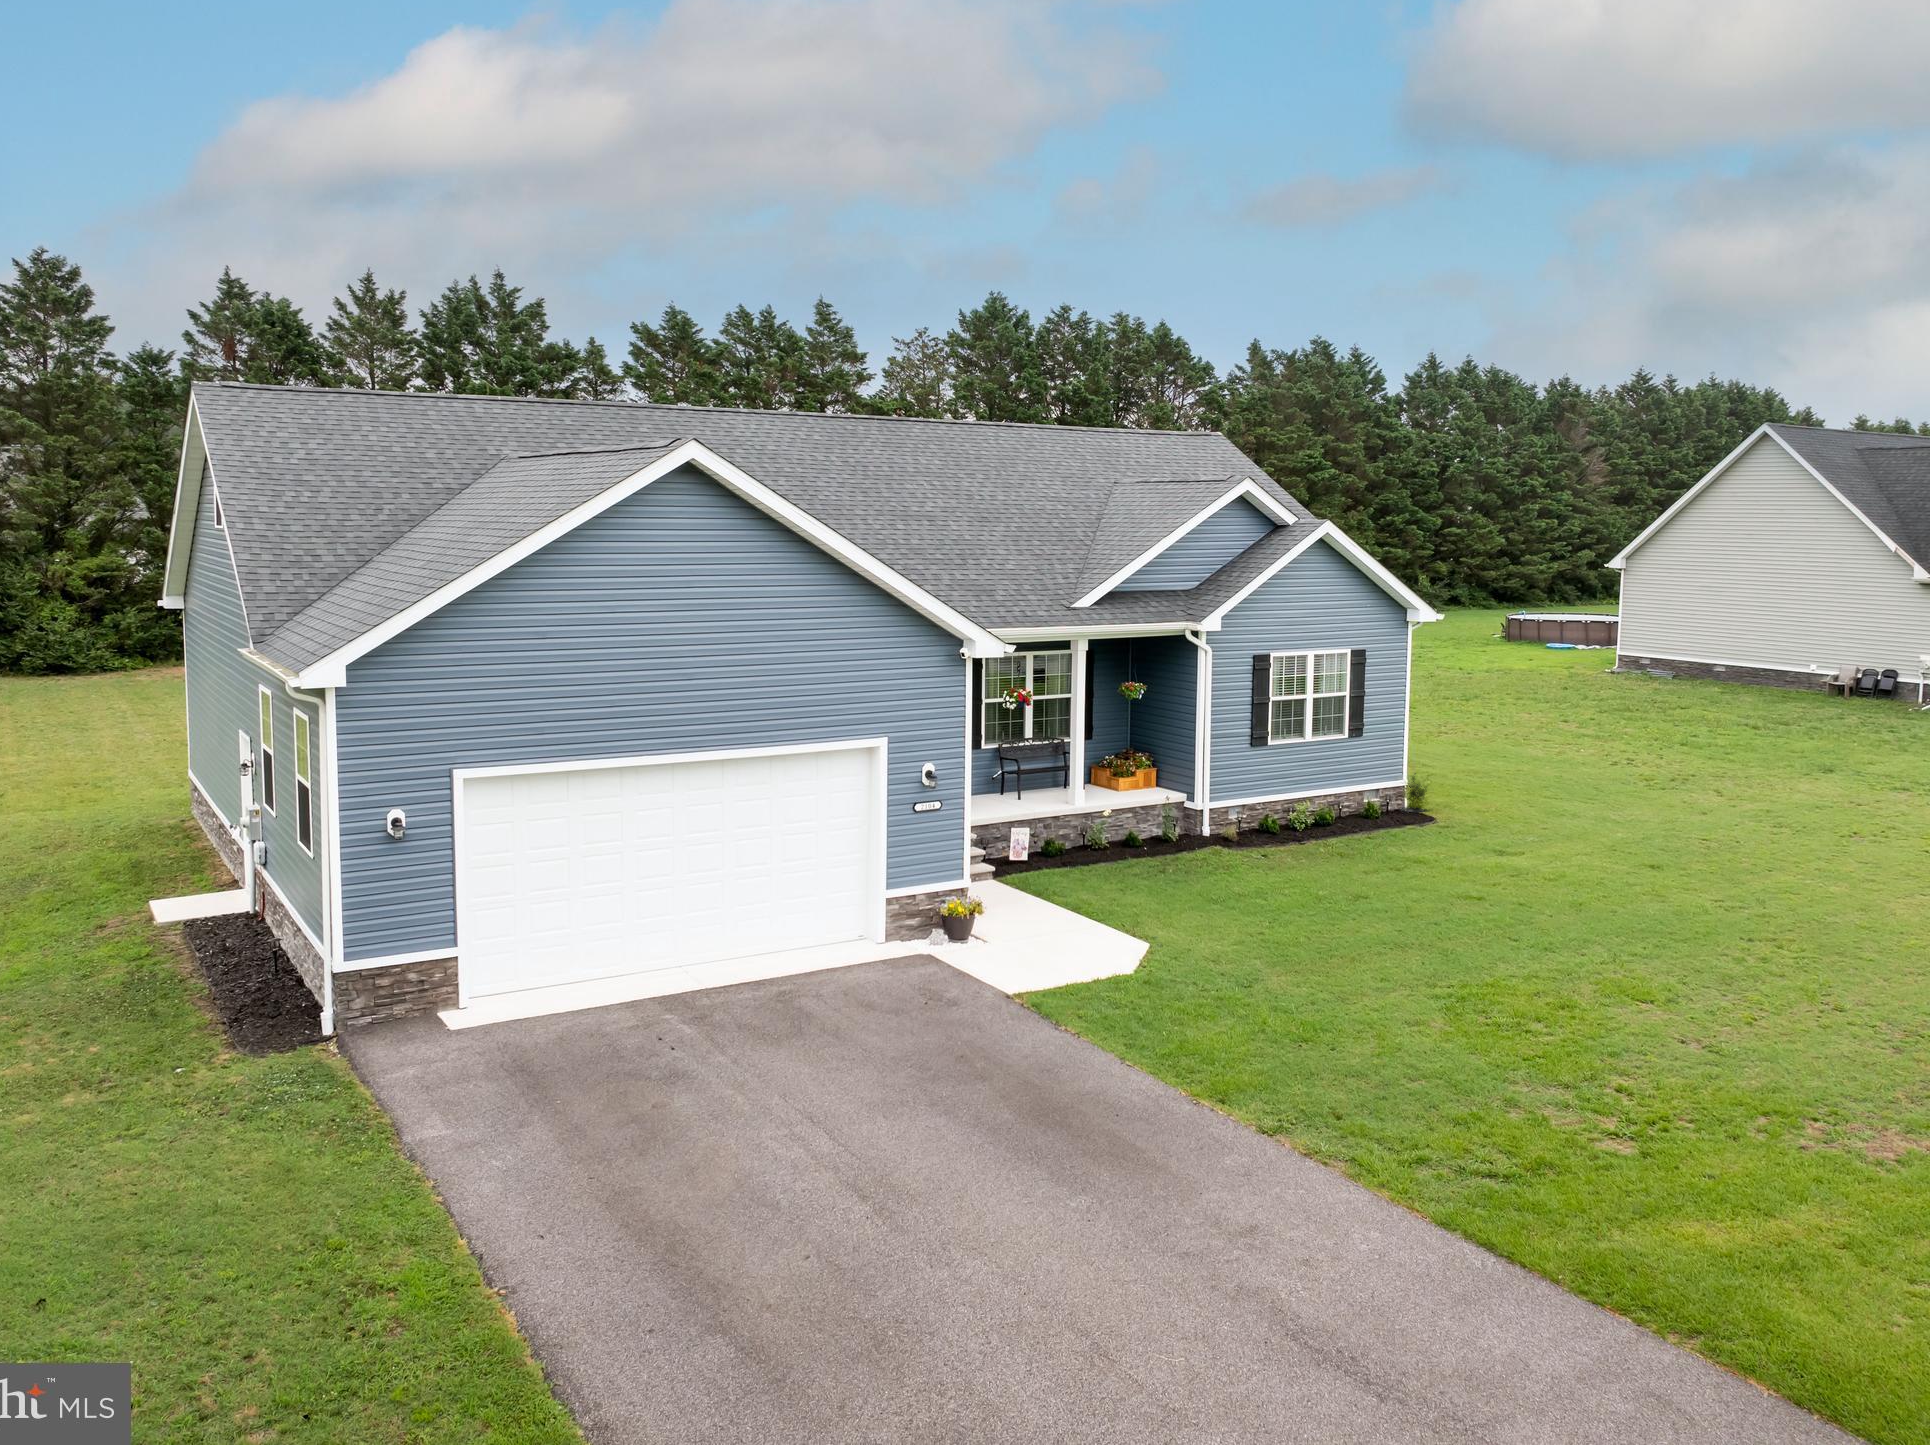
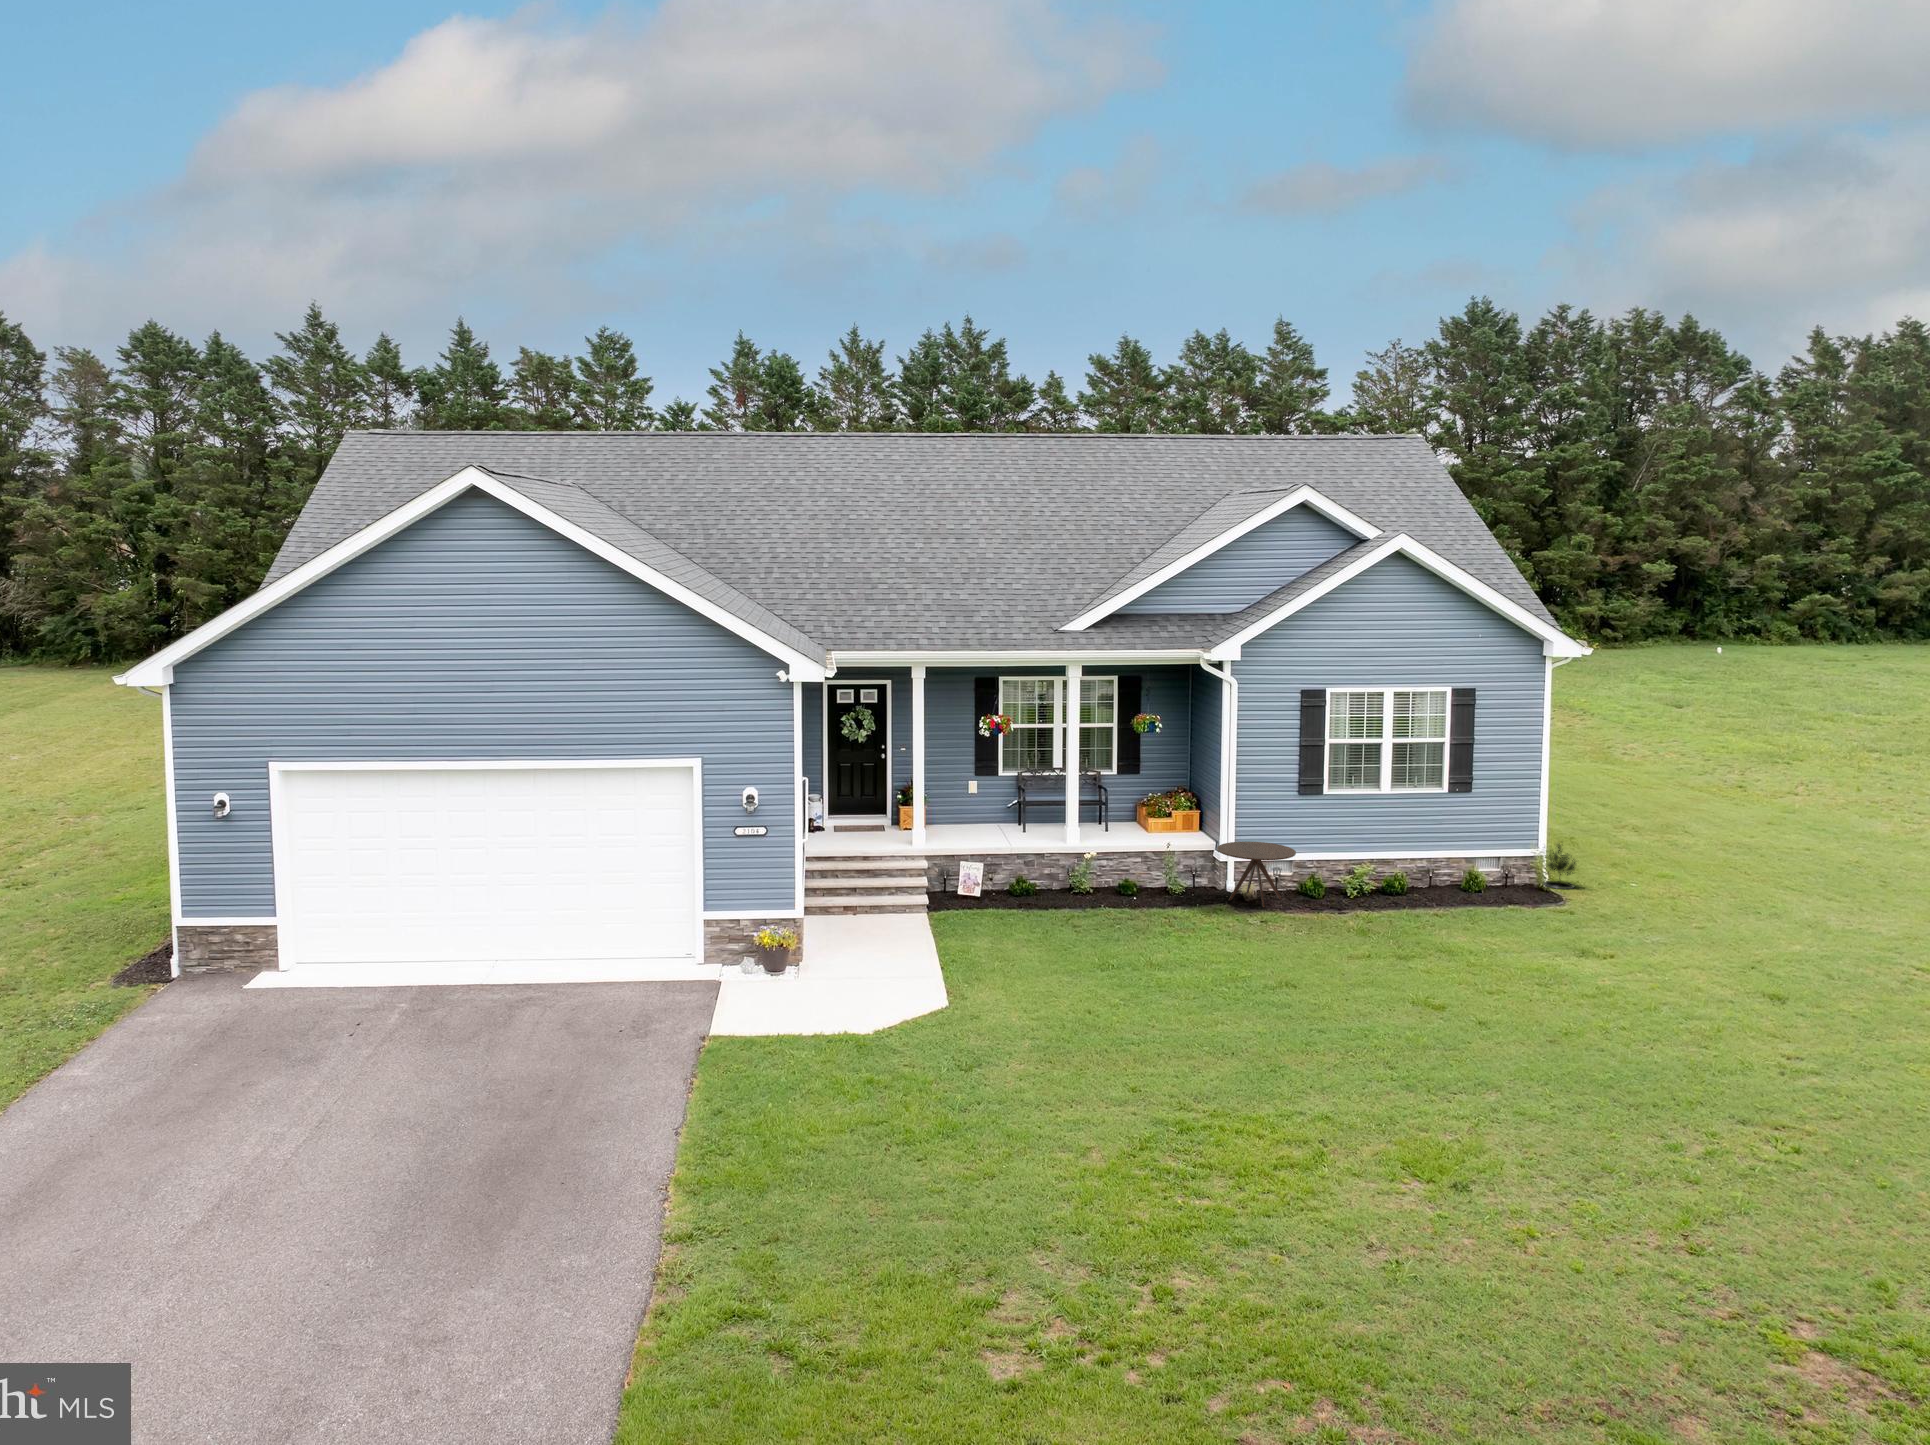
round table: none [1209,790,1279,845] -> present [1217,841,1296,907]

